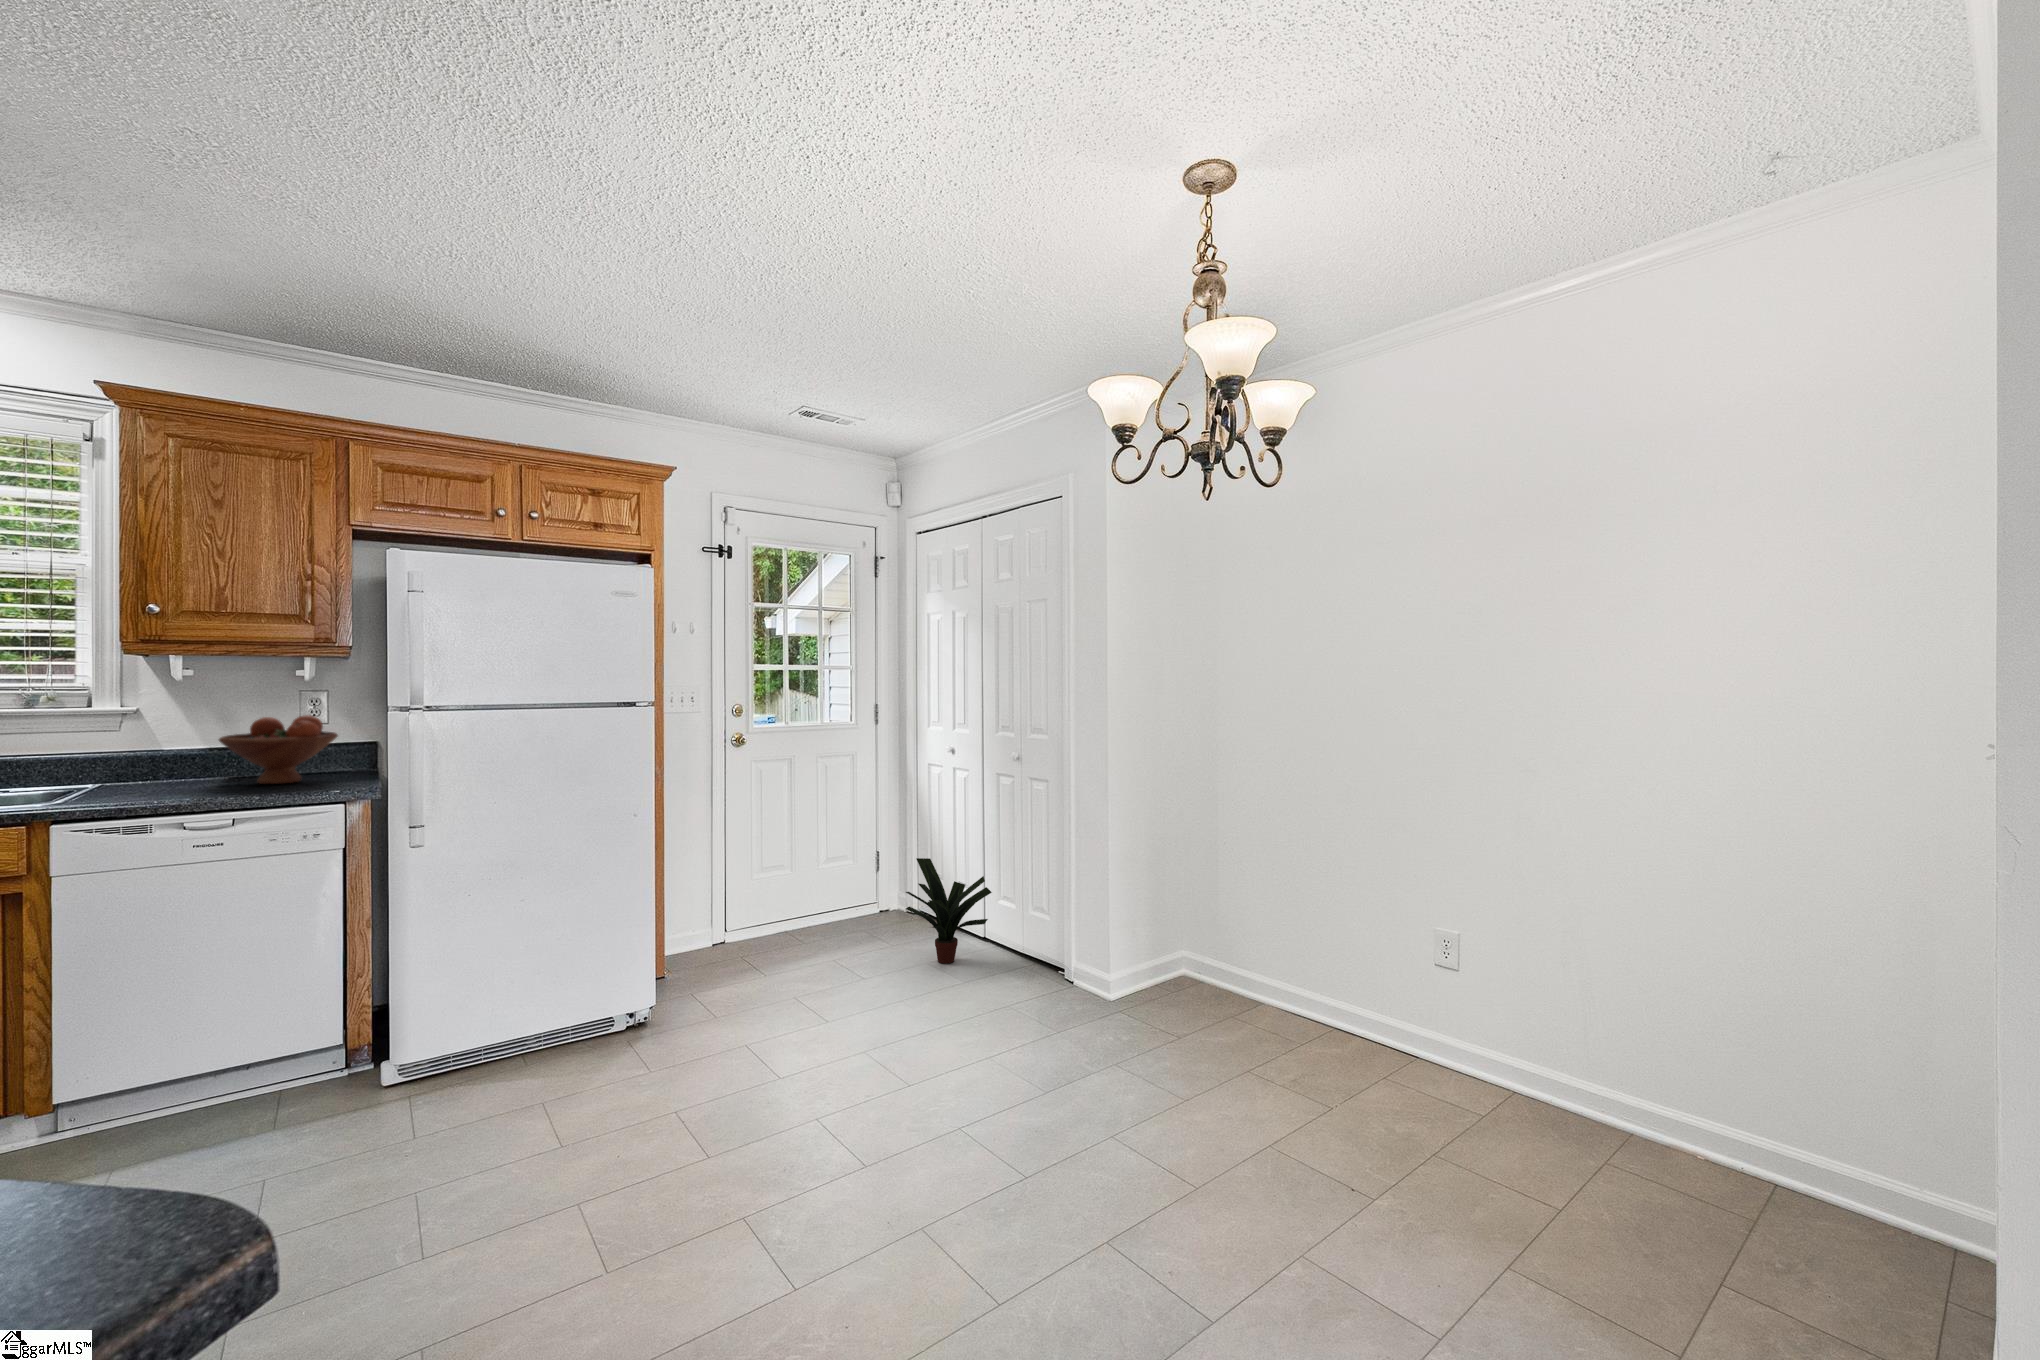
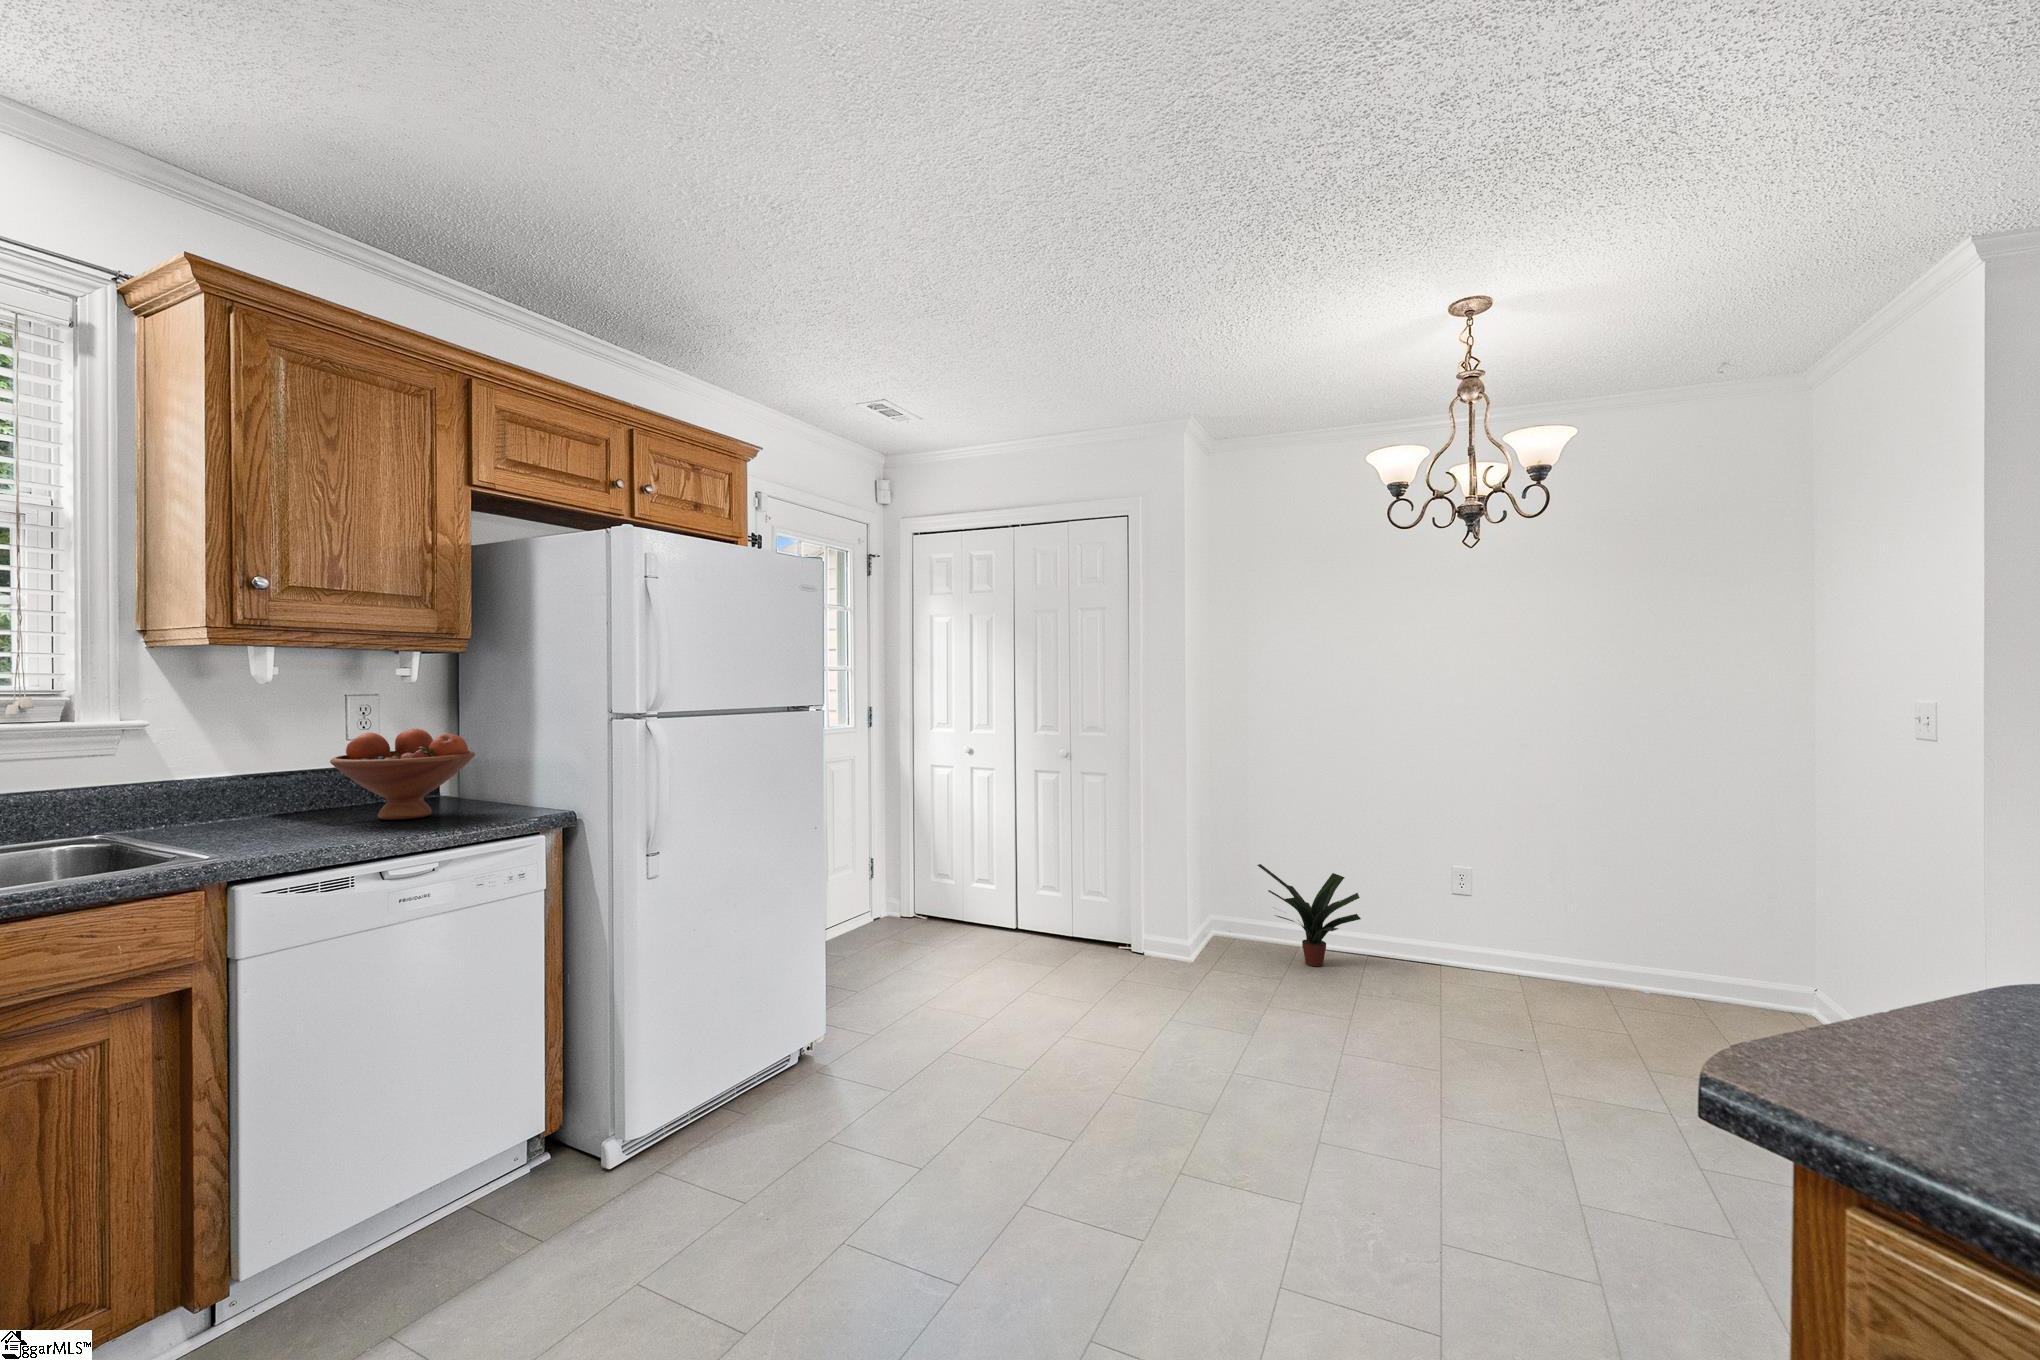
potted plant: present [906,858,992,964] -> present [1257,864,1361,967]

